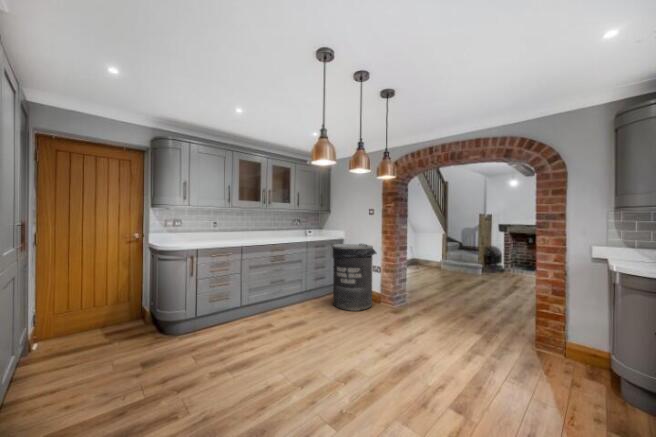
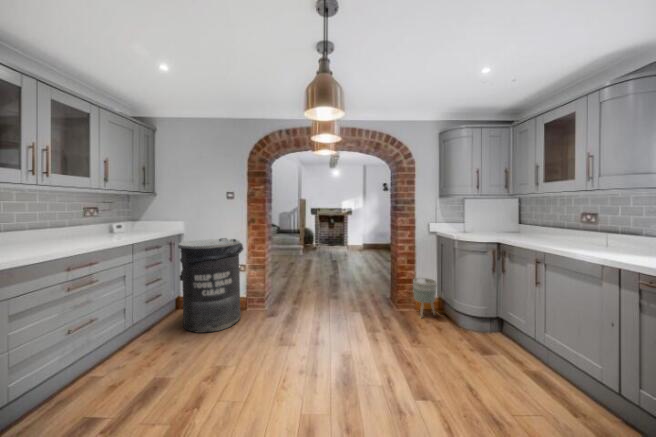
planter: none [555,314,596,370] -> present [413,278,437,317]

